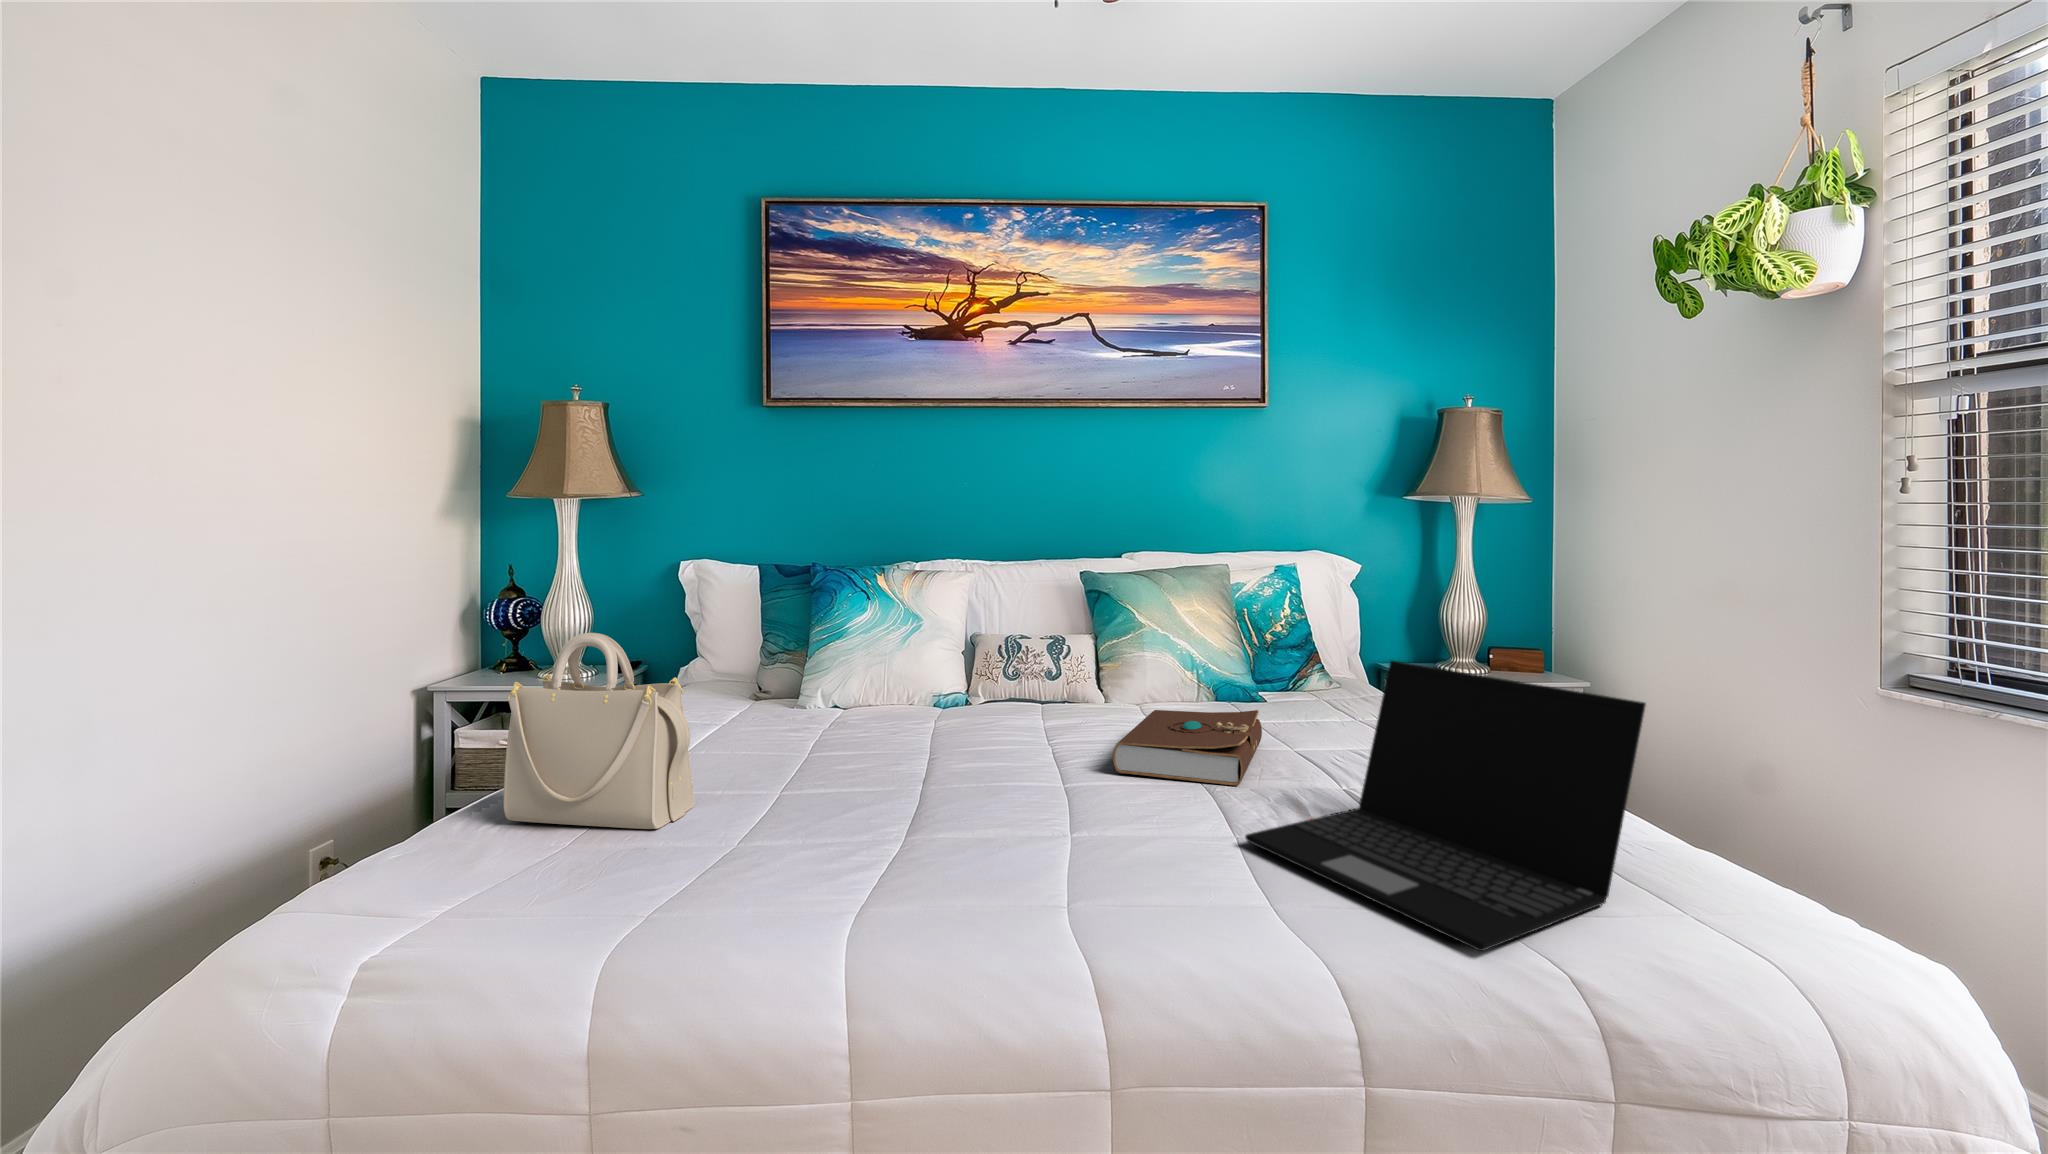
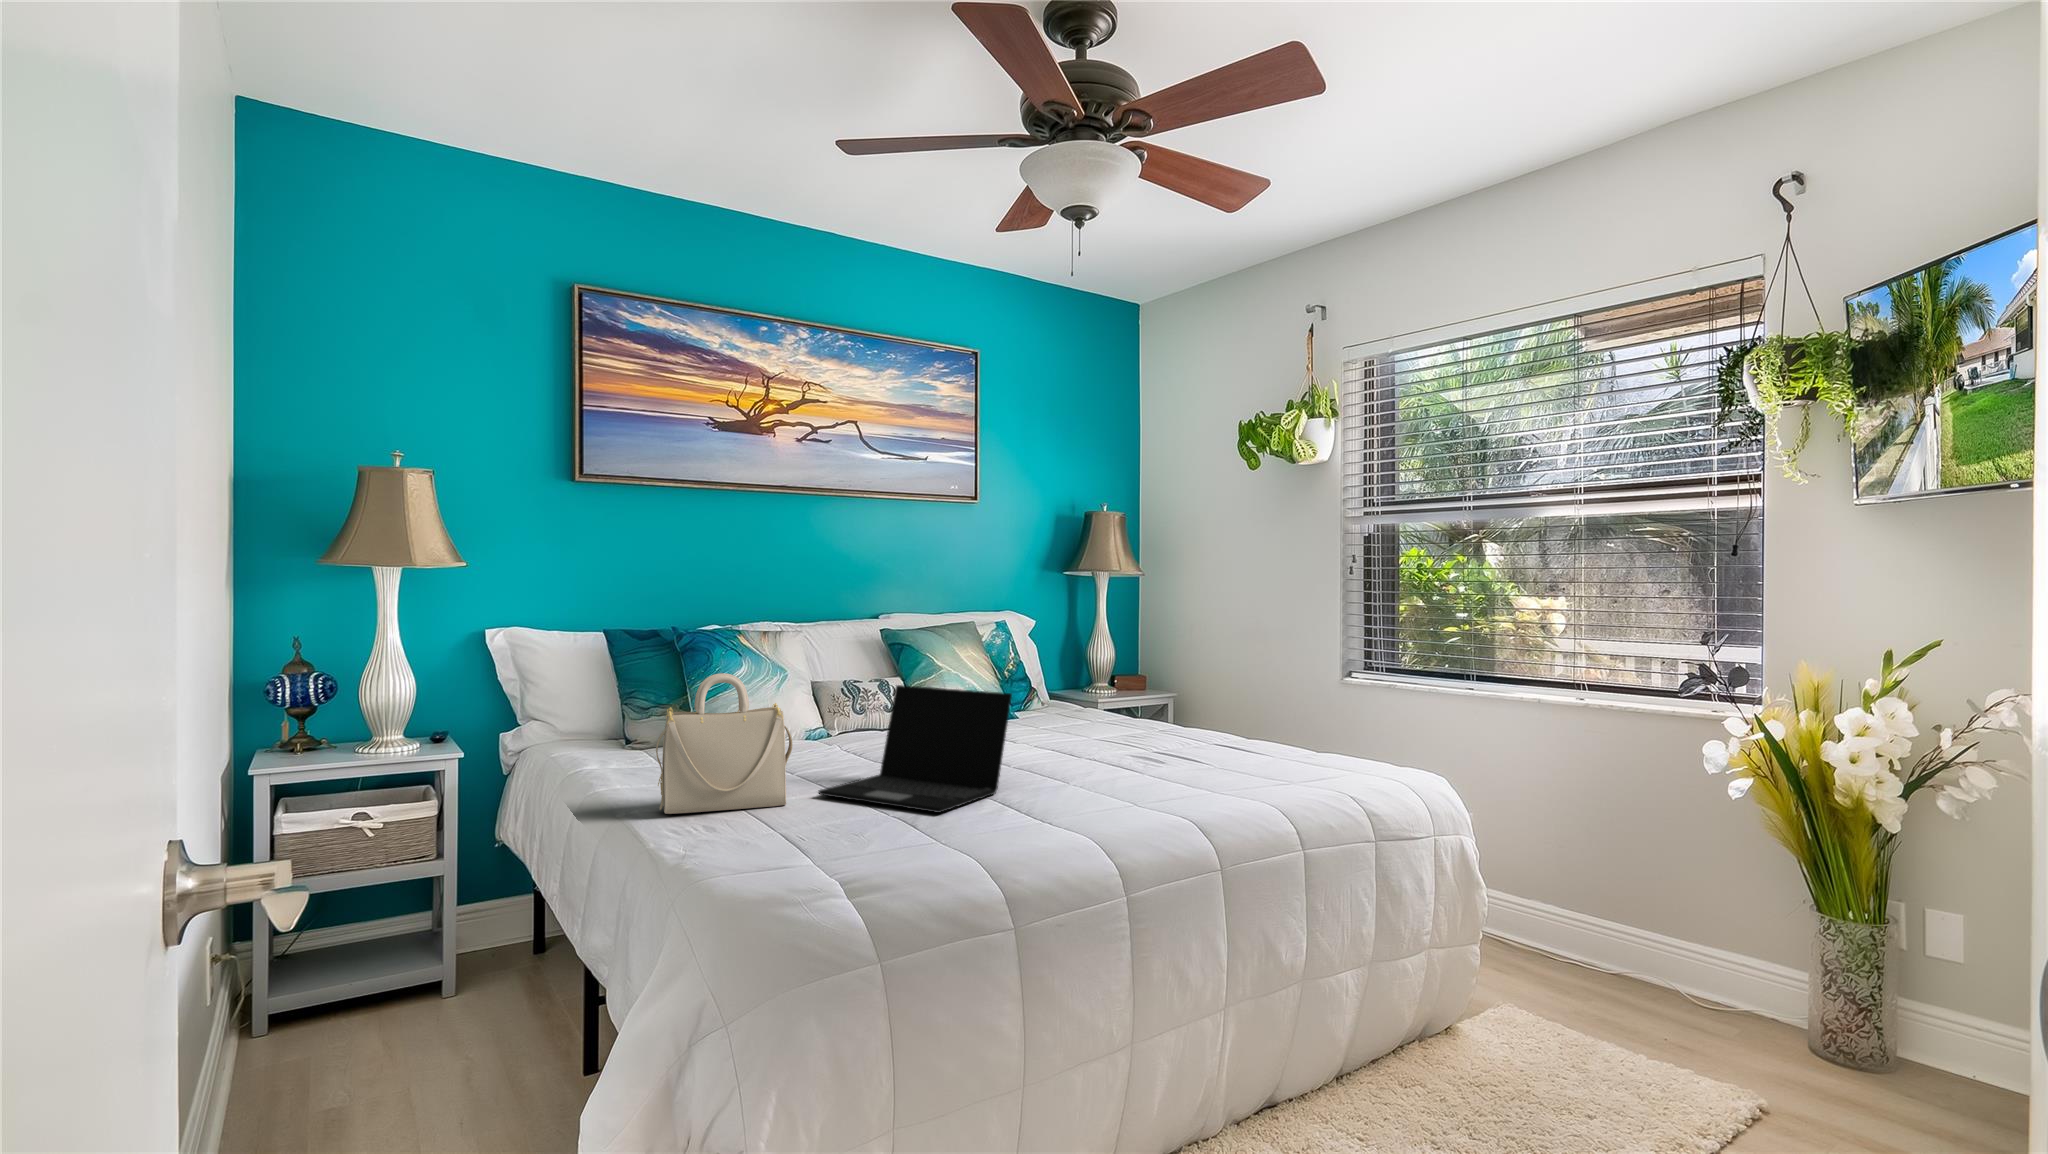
laptop: present [1245,661,1646,951] -> present [819,685,1012,813]
book: present [1113,710,1262,785] -> none [998,715,1091,754]

